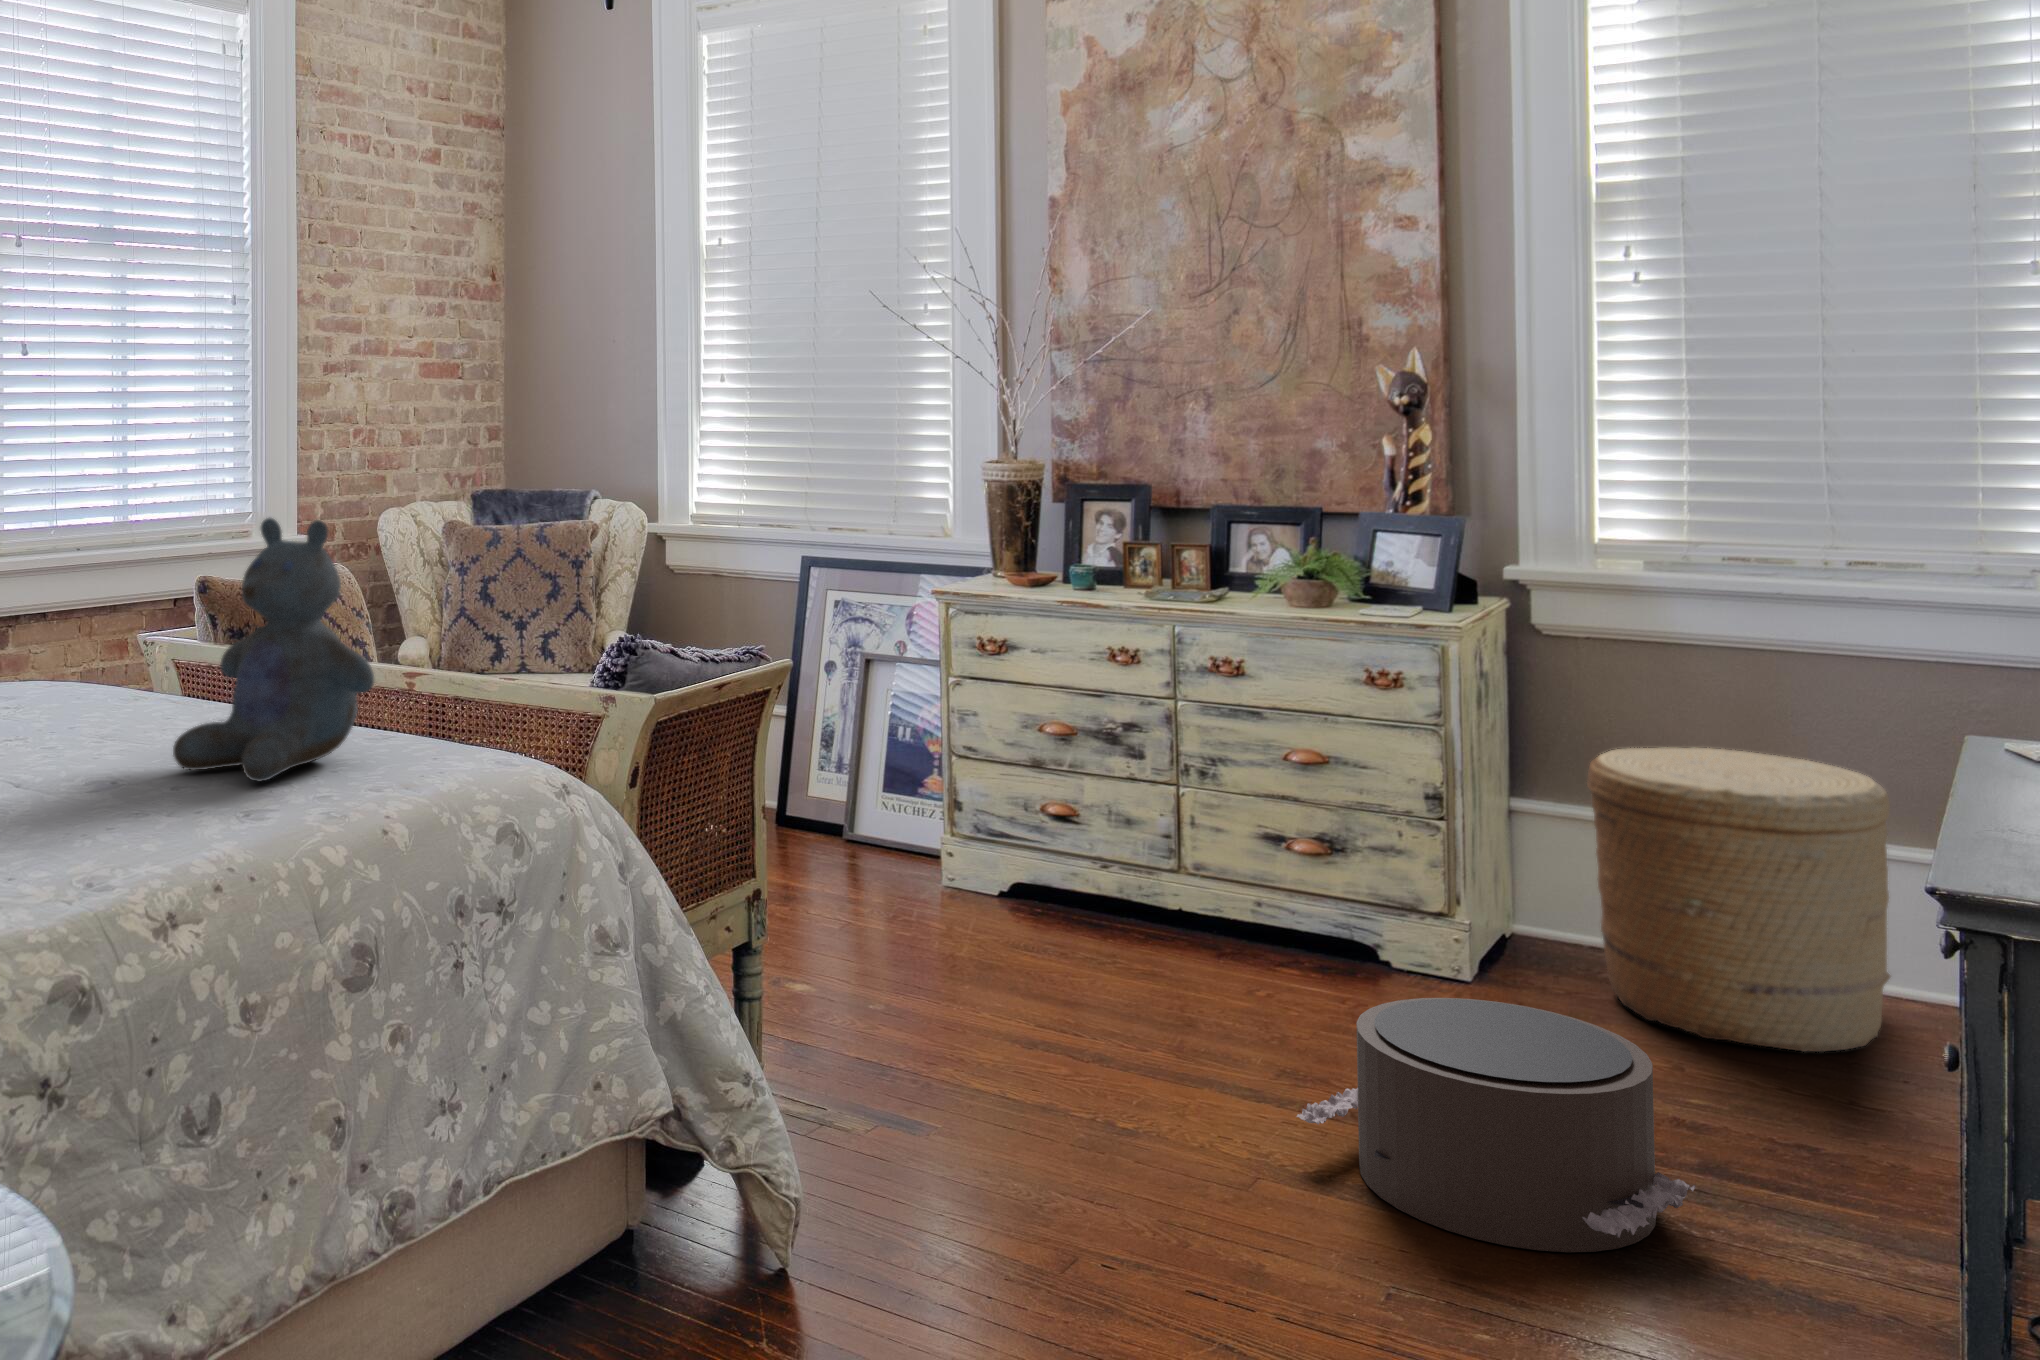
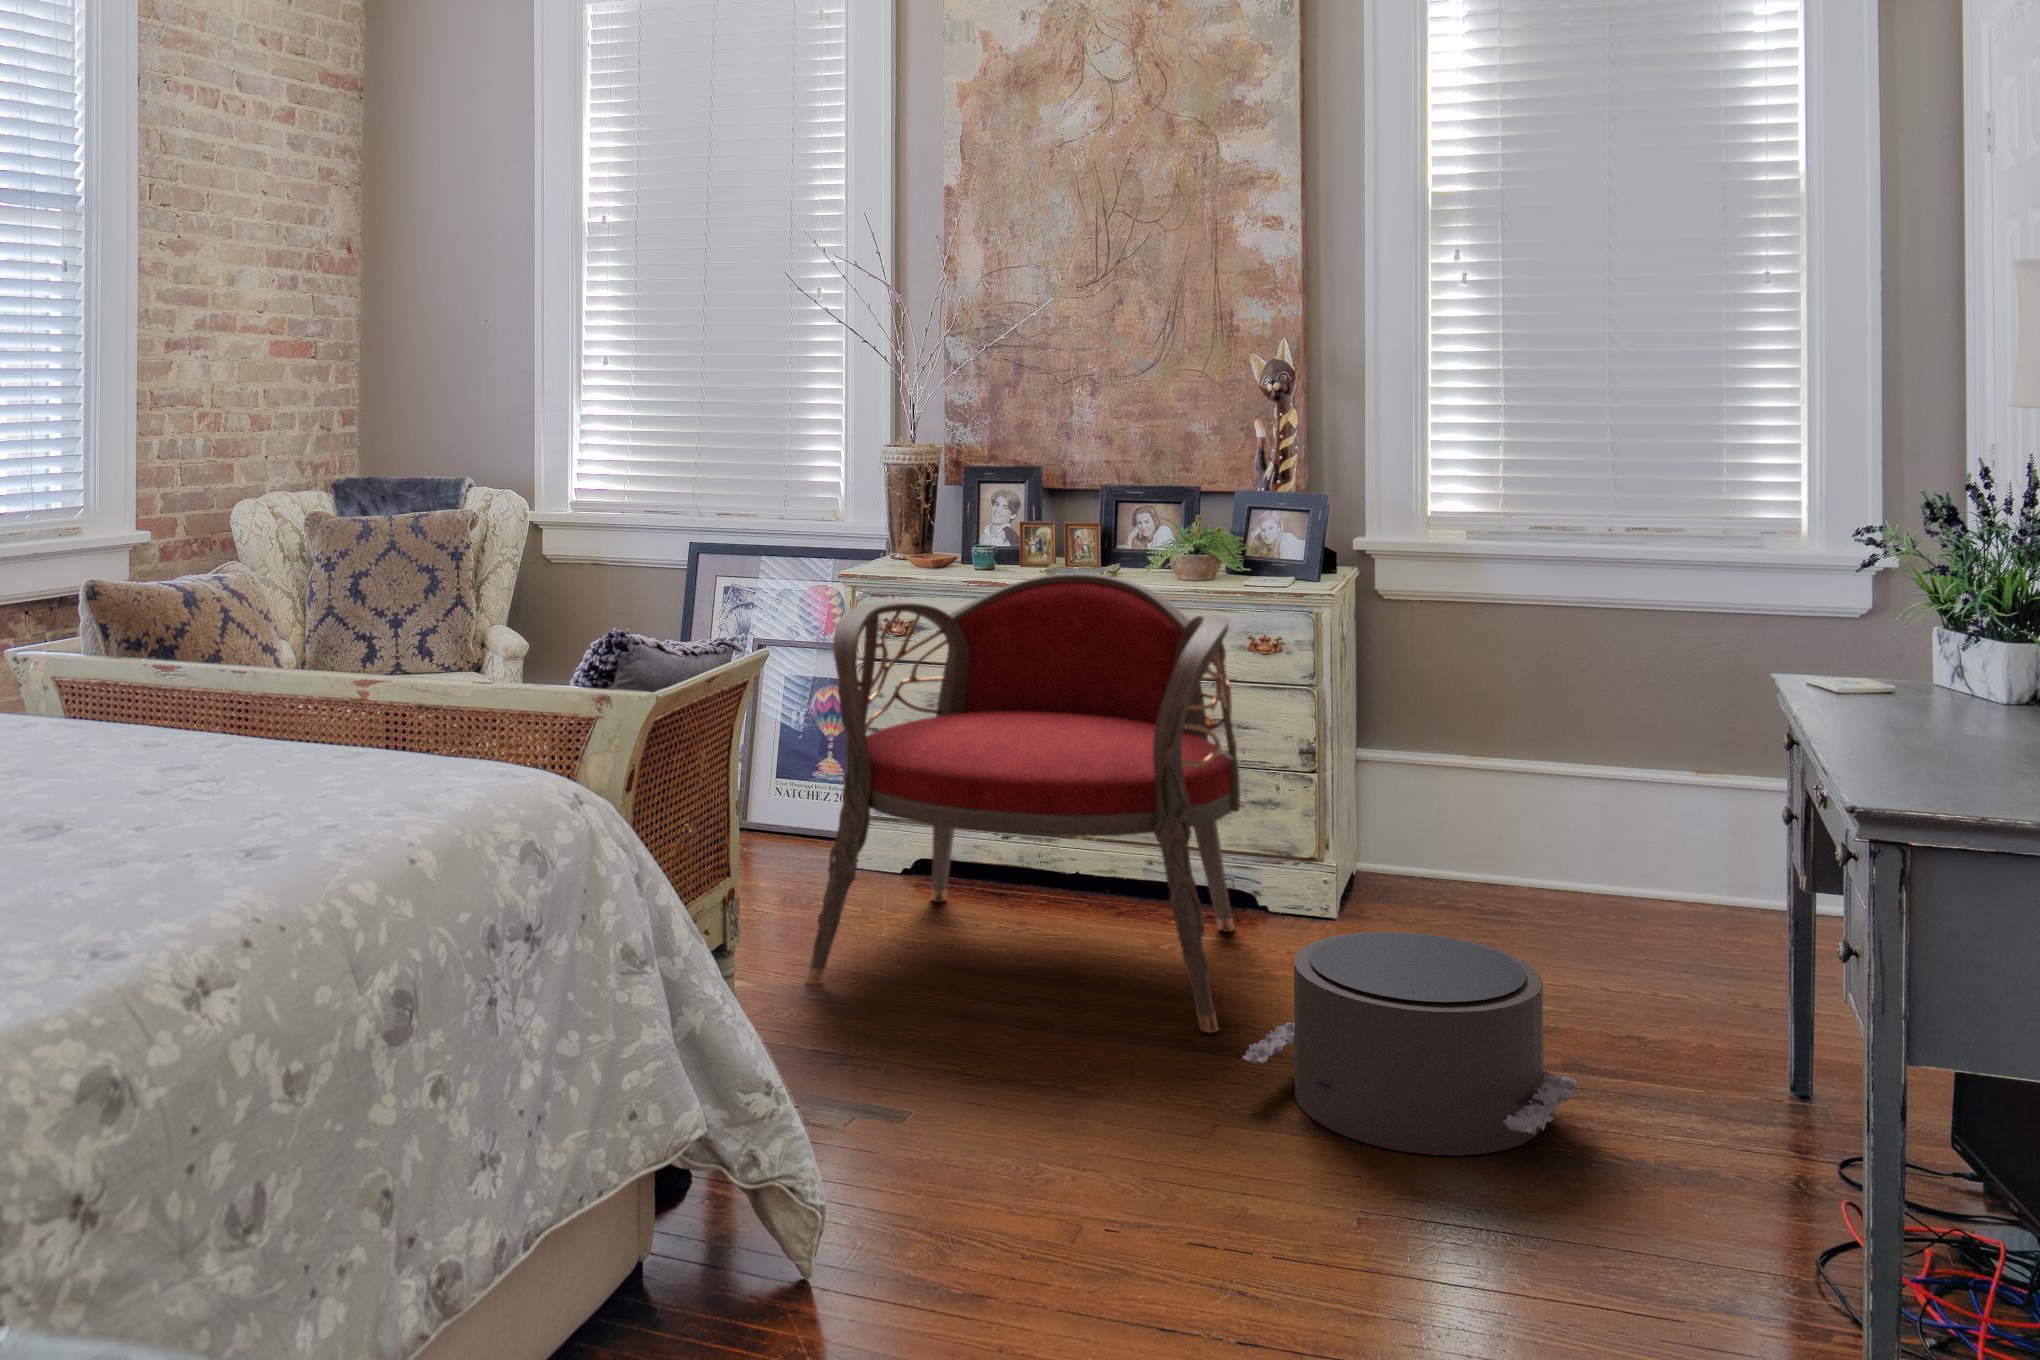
stuffed bear: present [173,518,374,781] -> none [124,505,373,811]
armchair: none [868,597,1348,1089] -> present [806,573,1240,1033]
basket: present [1587,747,1890,1052] -> none [1429,692,1661,950]

